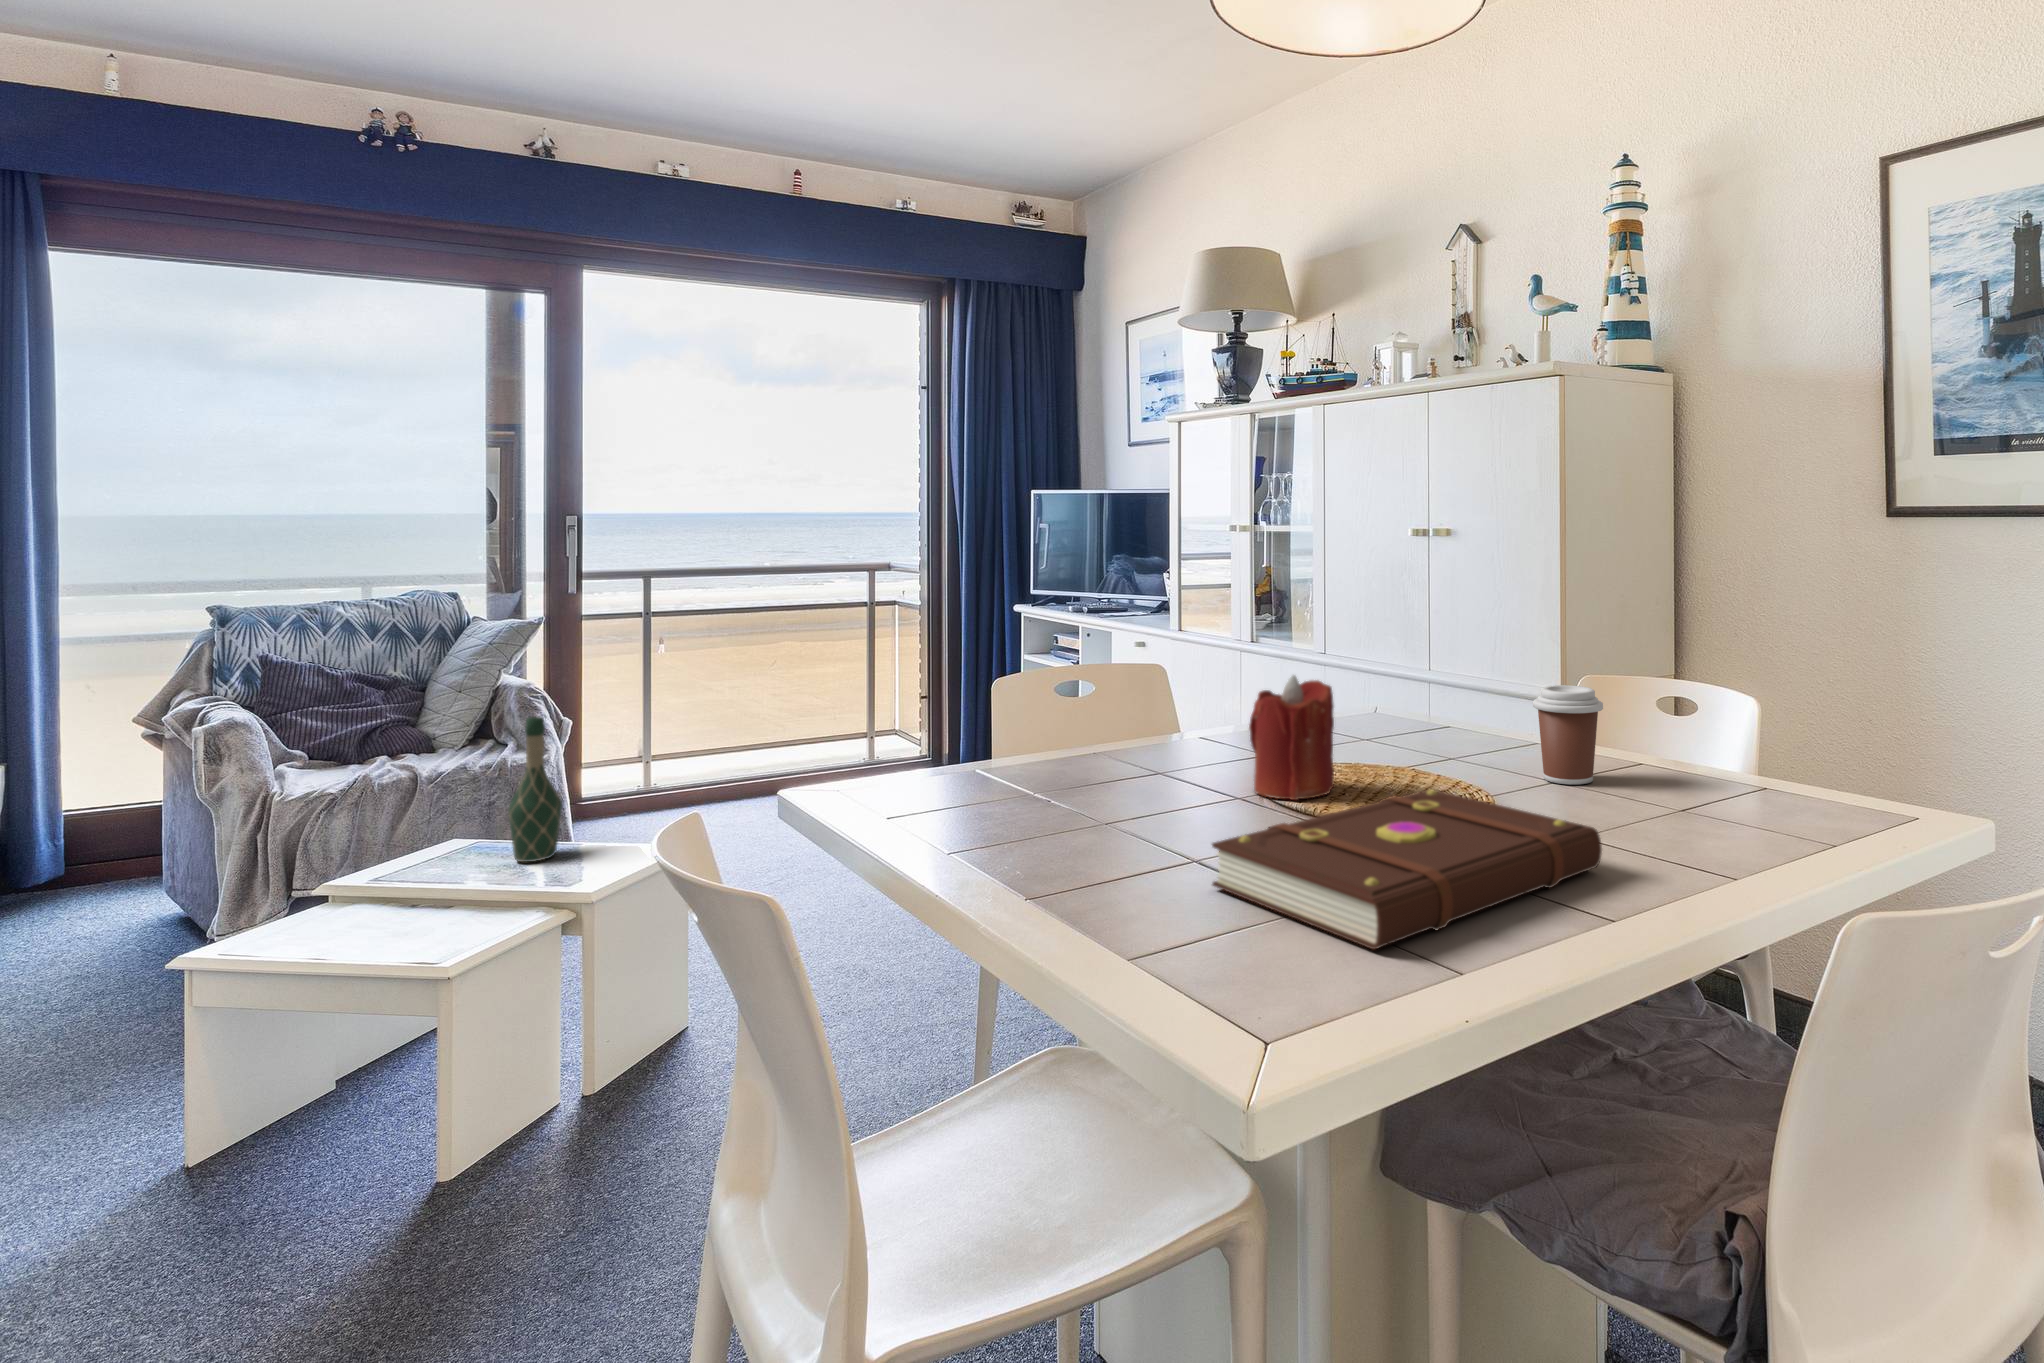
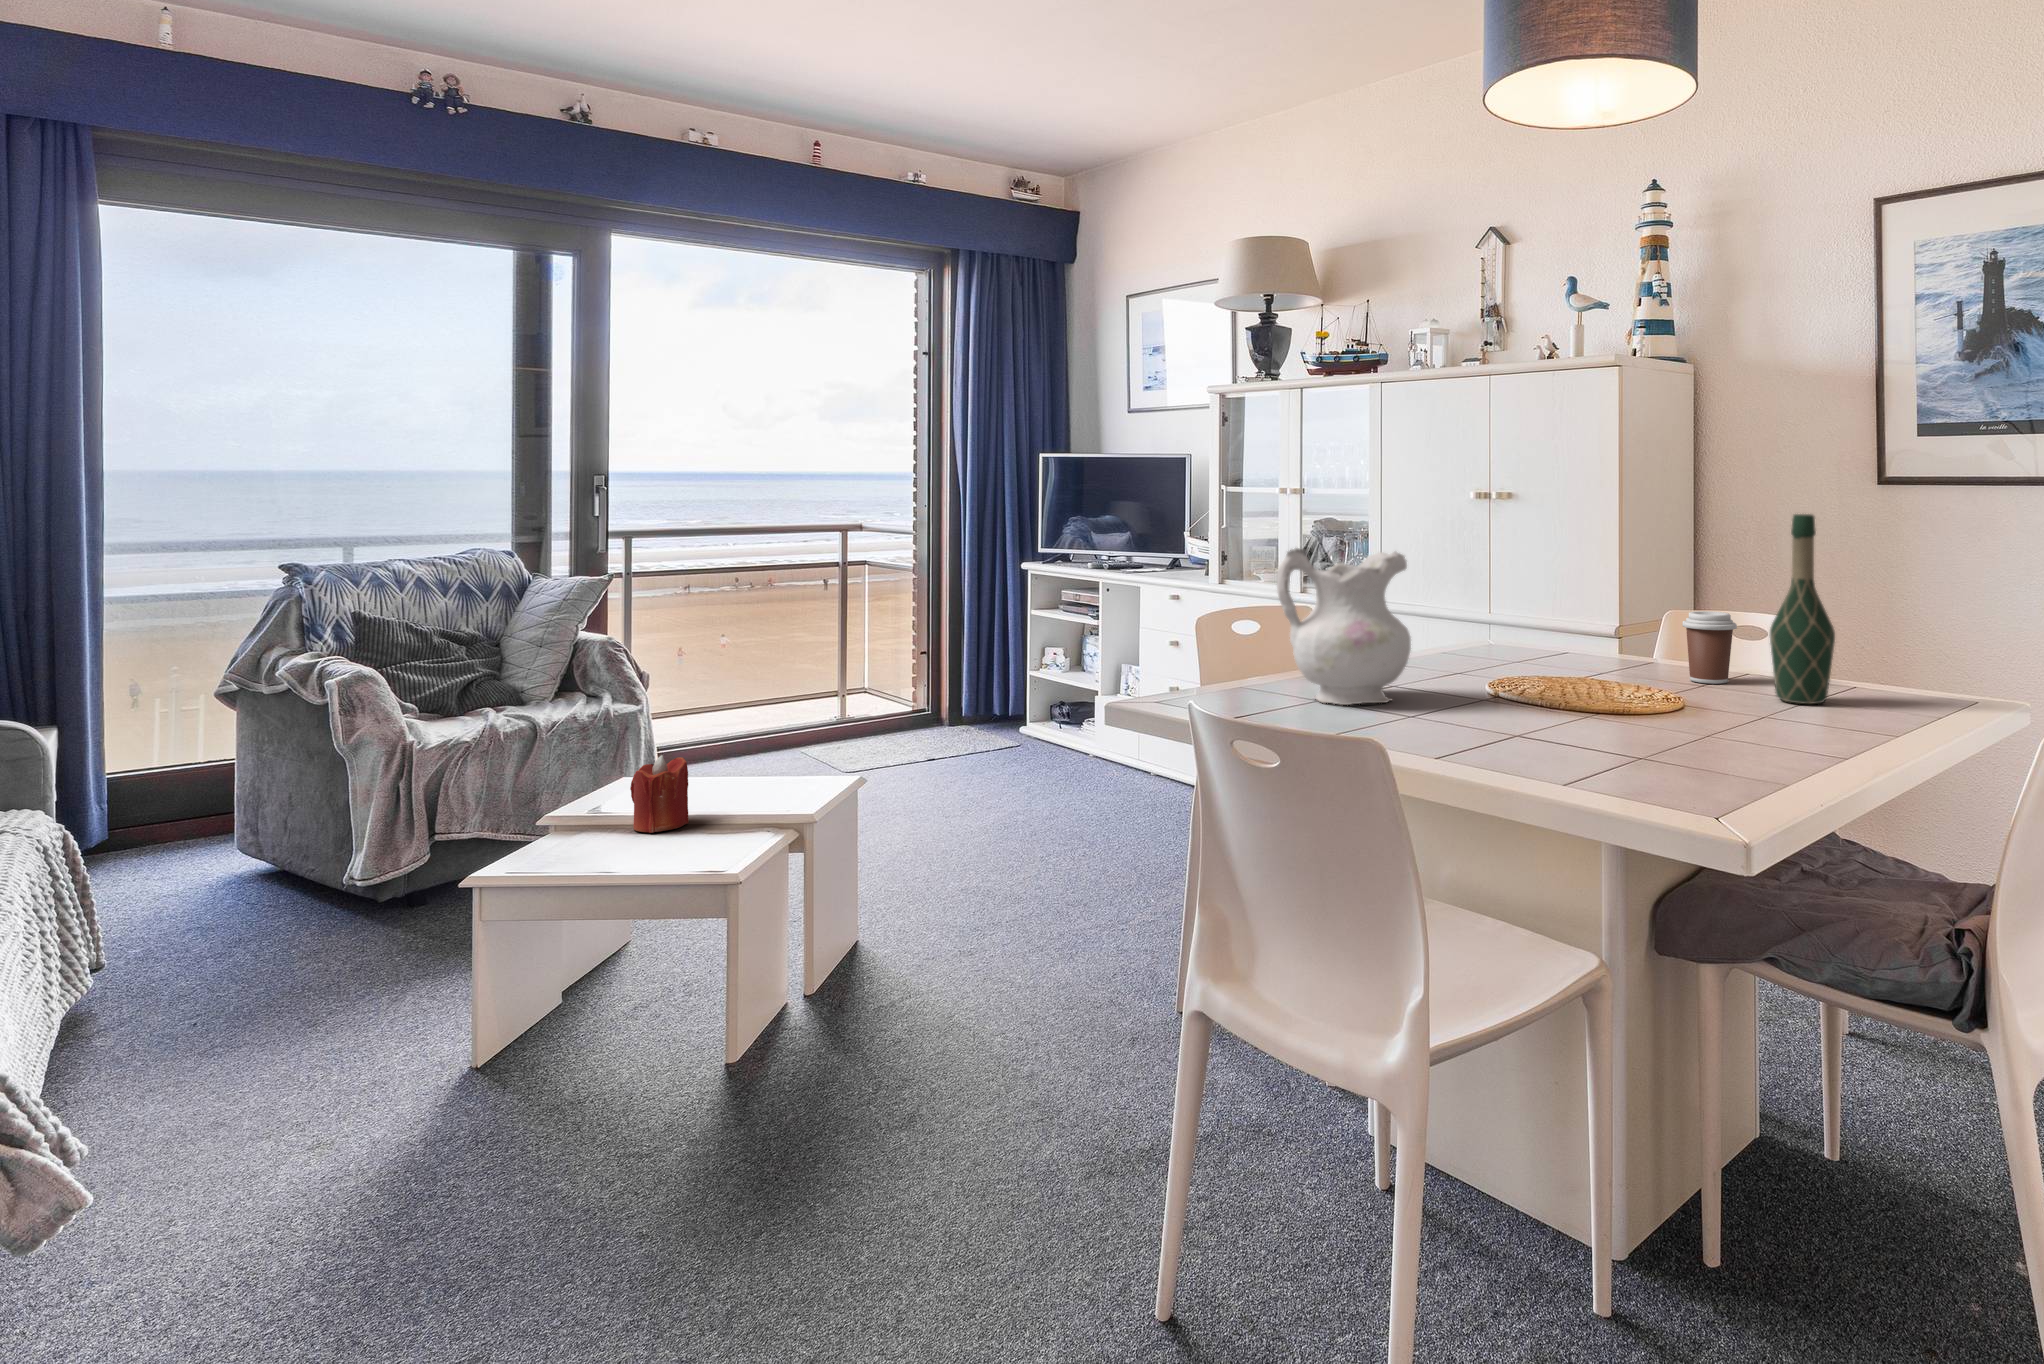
ceramic pitcher: none [955,605,1133,813] -> present [1277,548,1411,705]
candle: present [1249,675,1334,800] -> present [630,755,689,833]
wine bottle: present [508,717,562,862] -> present [1770,514,1835,704]
book: present [1212,789,1602,949] -> none [1552,679,1799,762]

